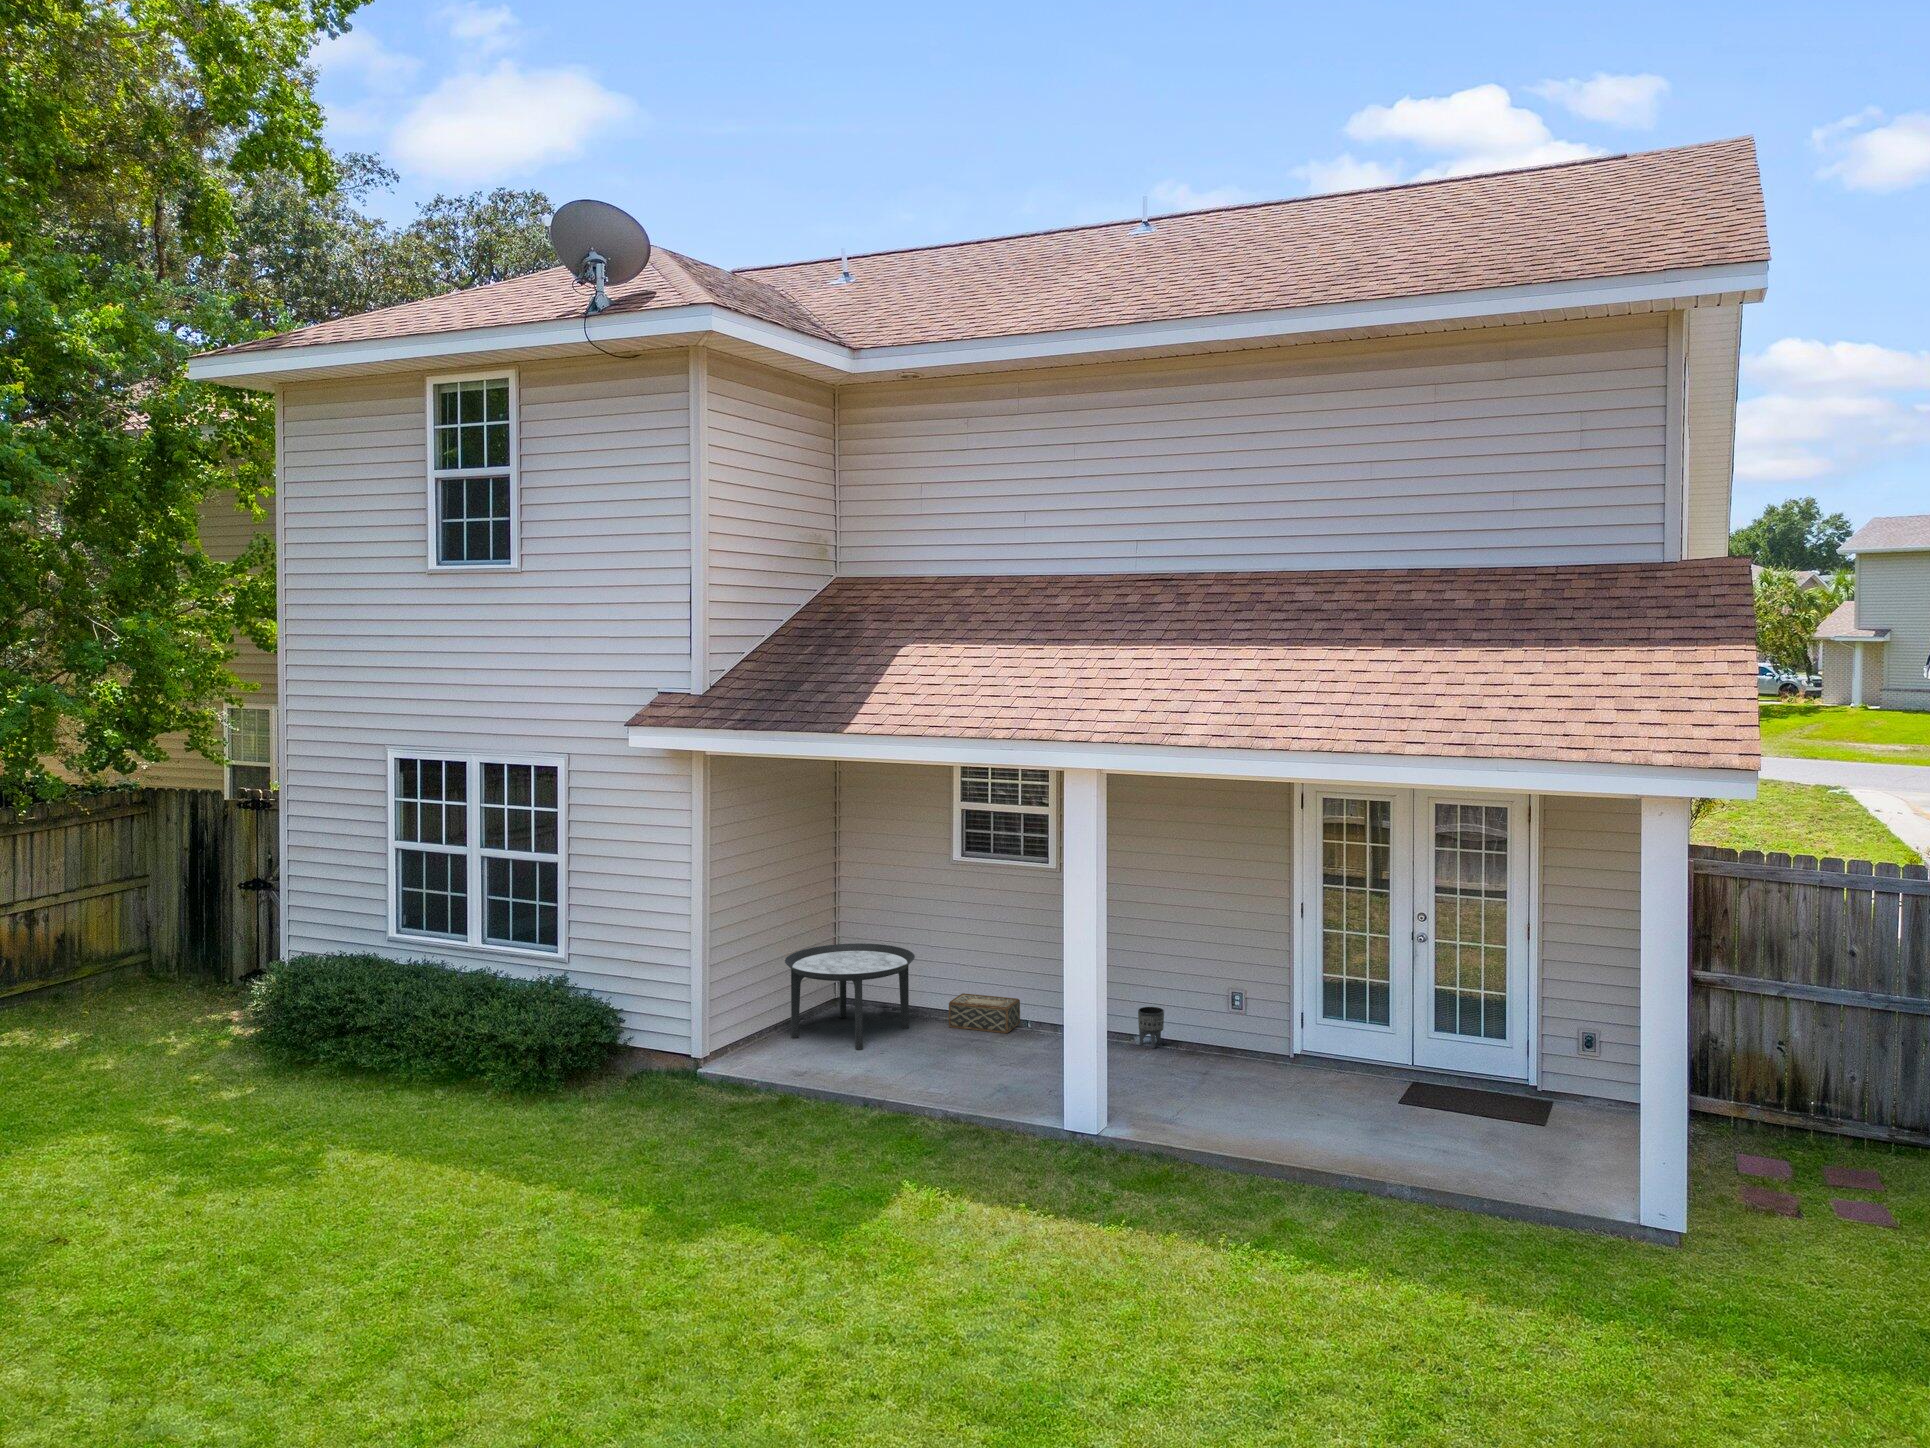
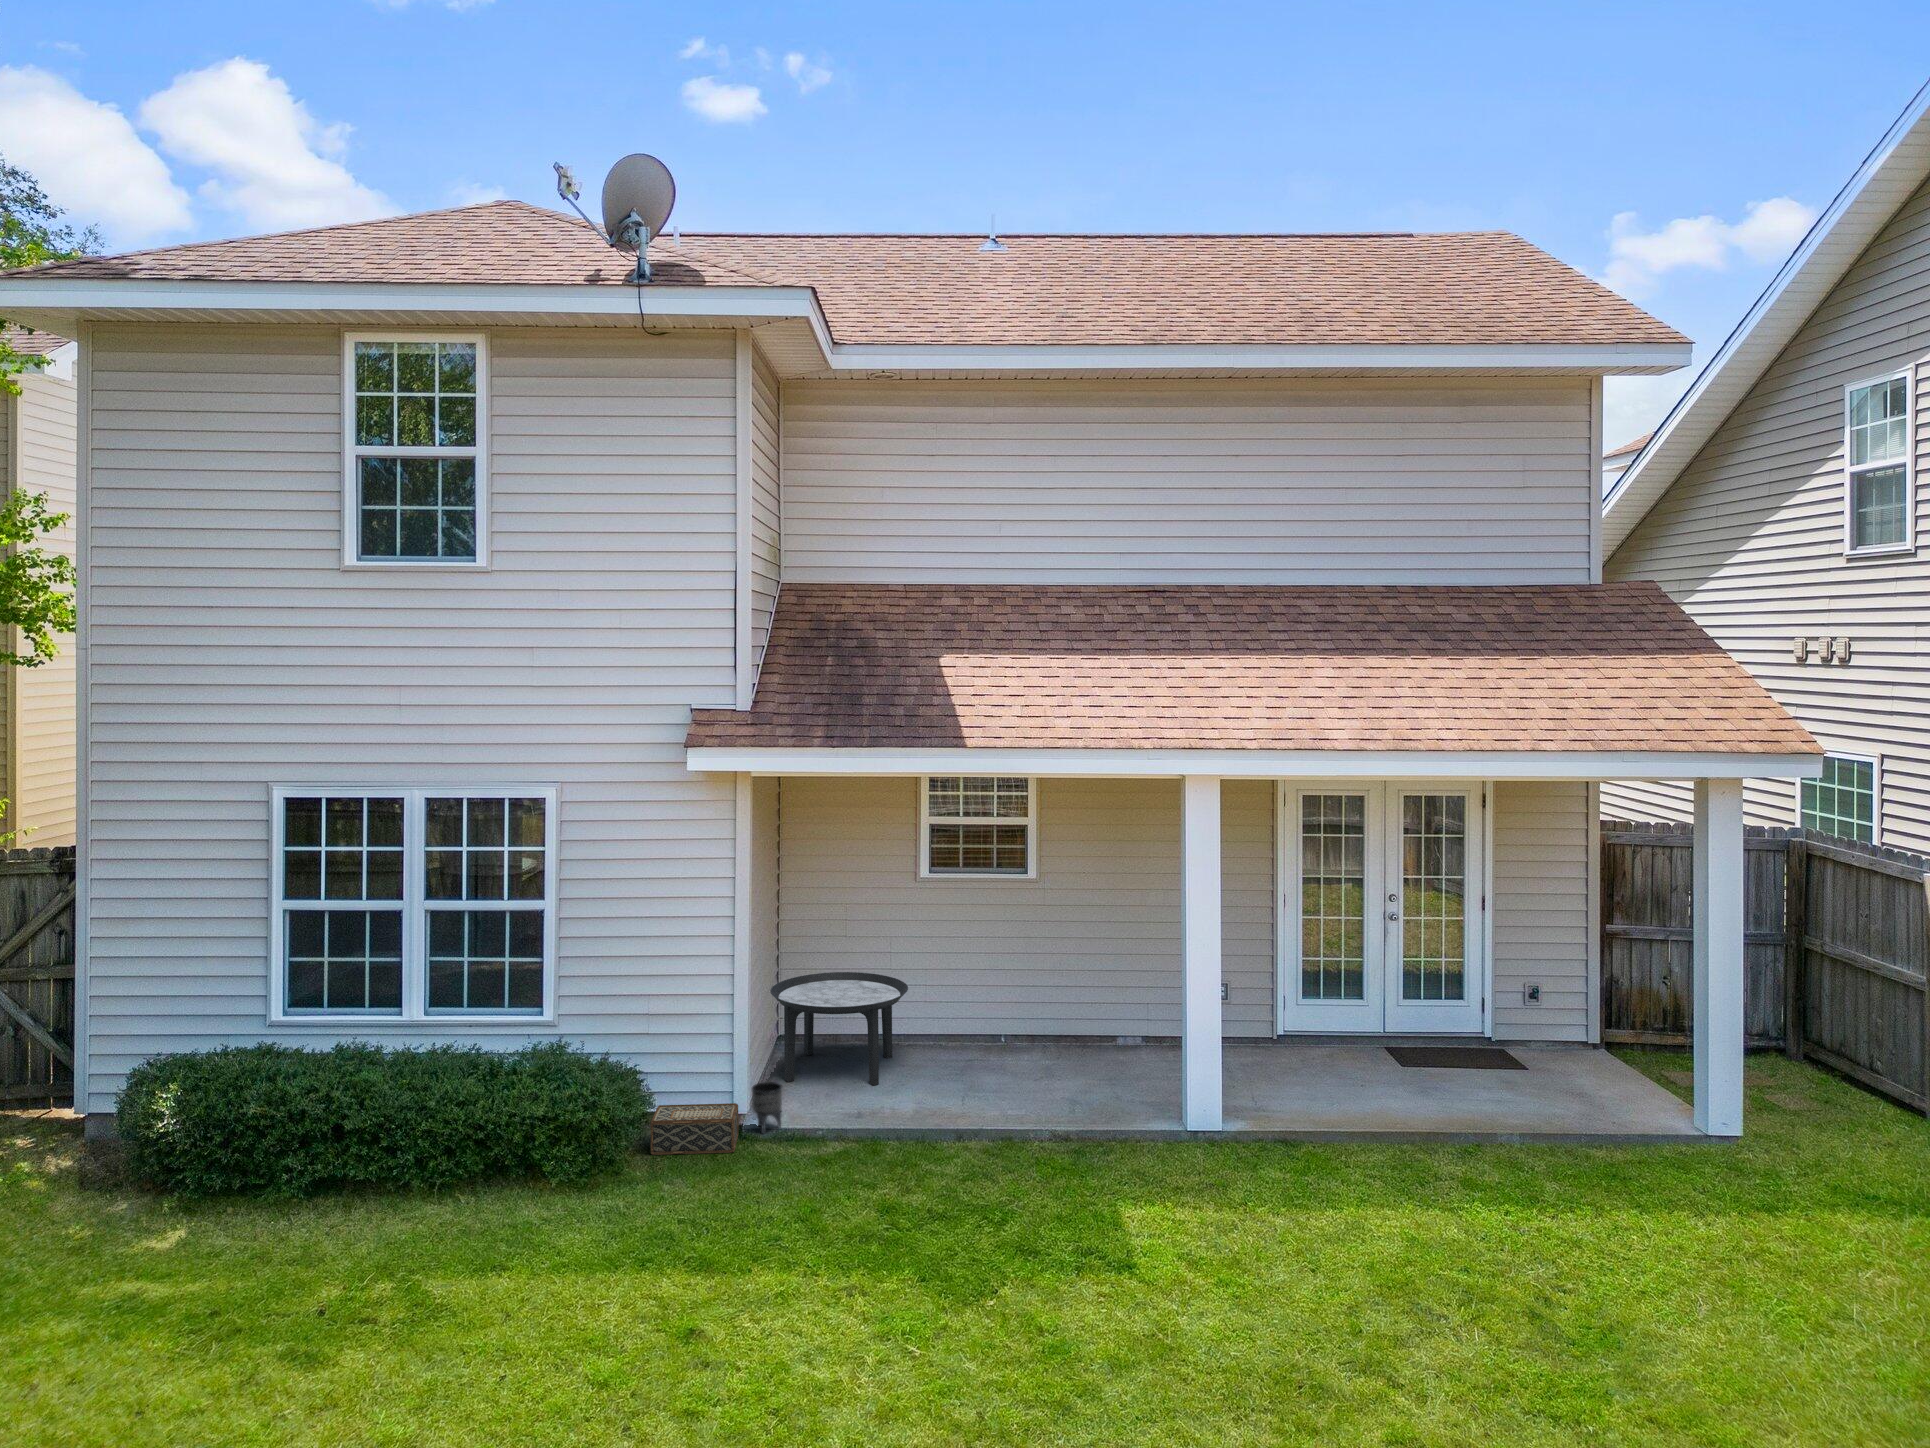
woven basket: present [949,993,1020,1033] -> present [650,1103,738,1155]
planter: present [1138,1007,1164,1049] -> present [751,1082,783,1134]

